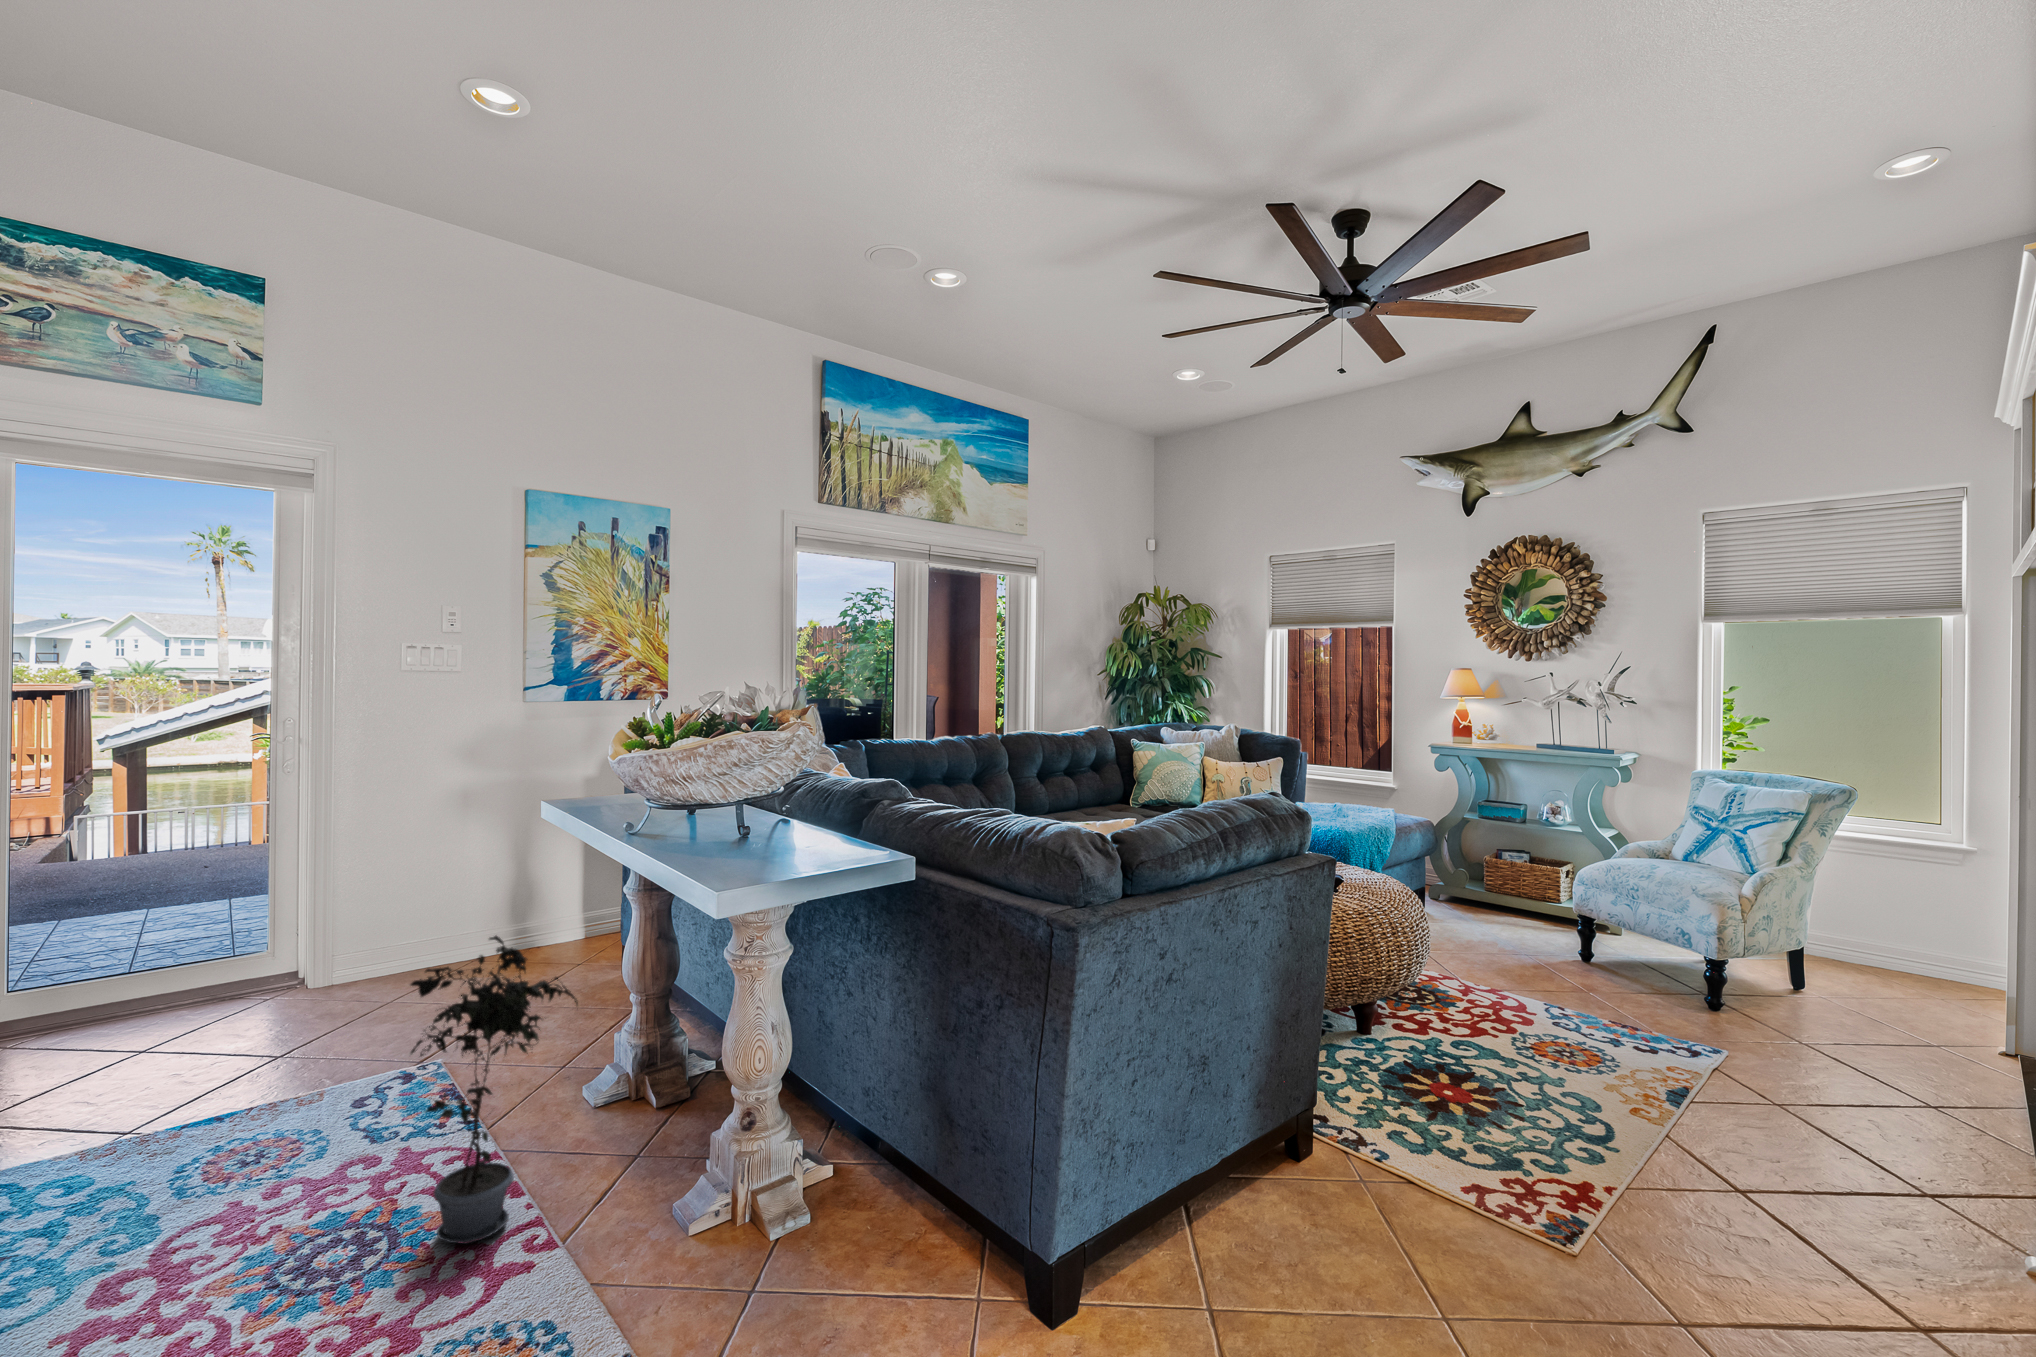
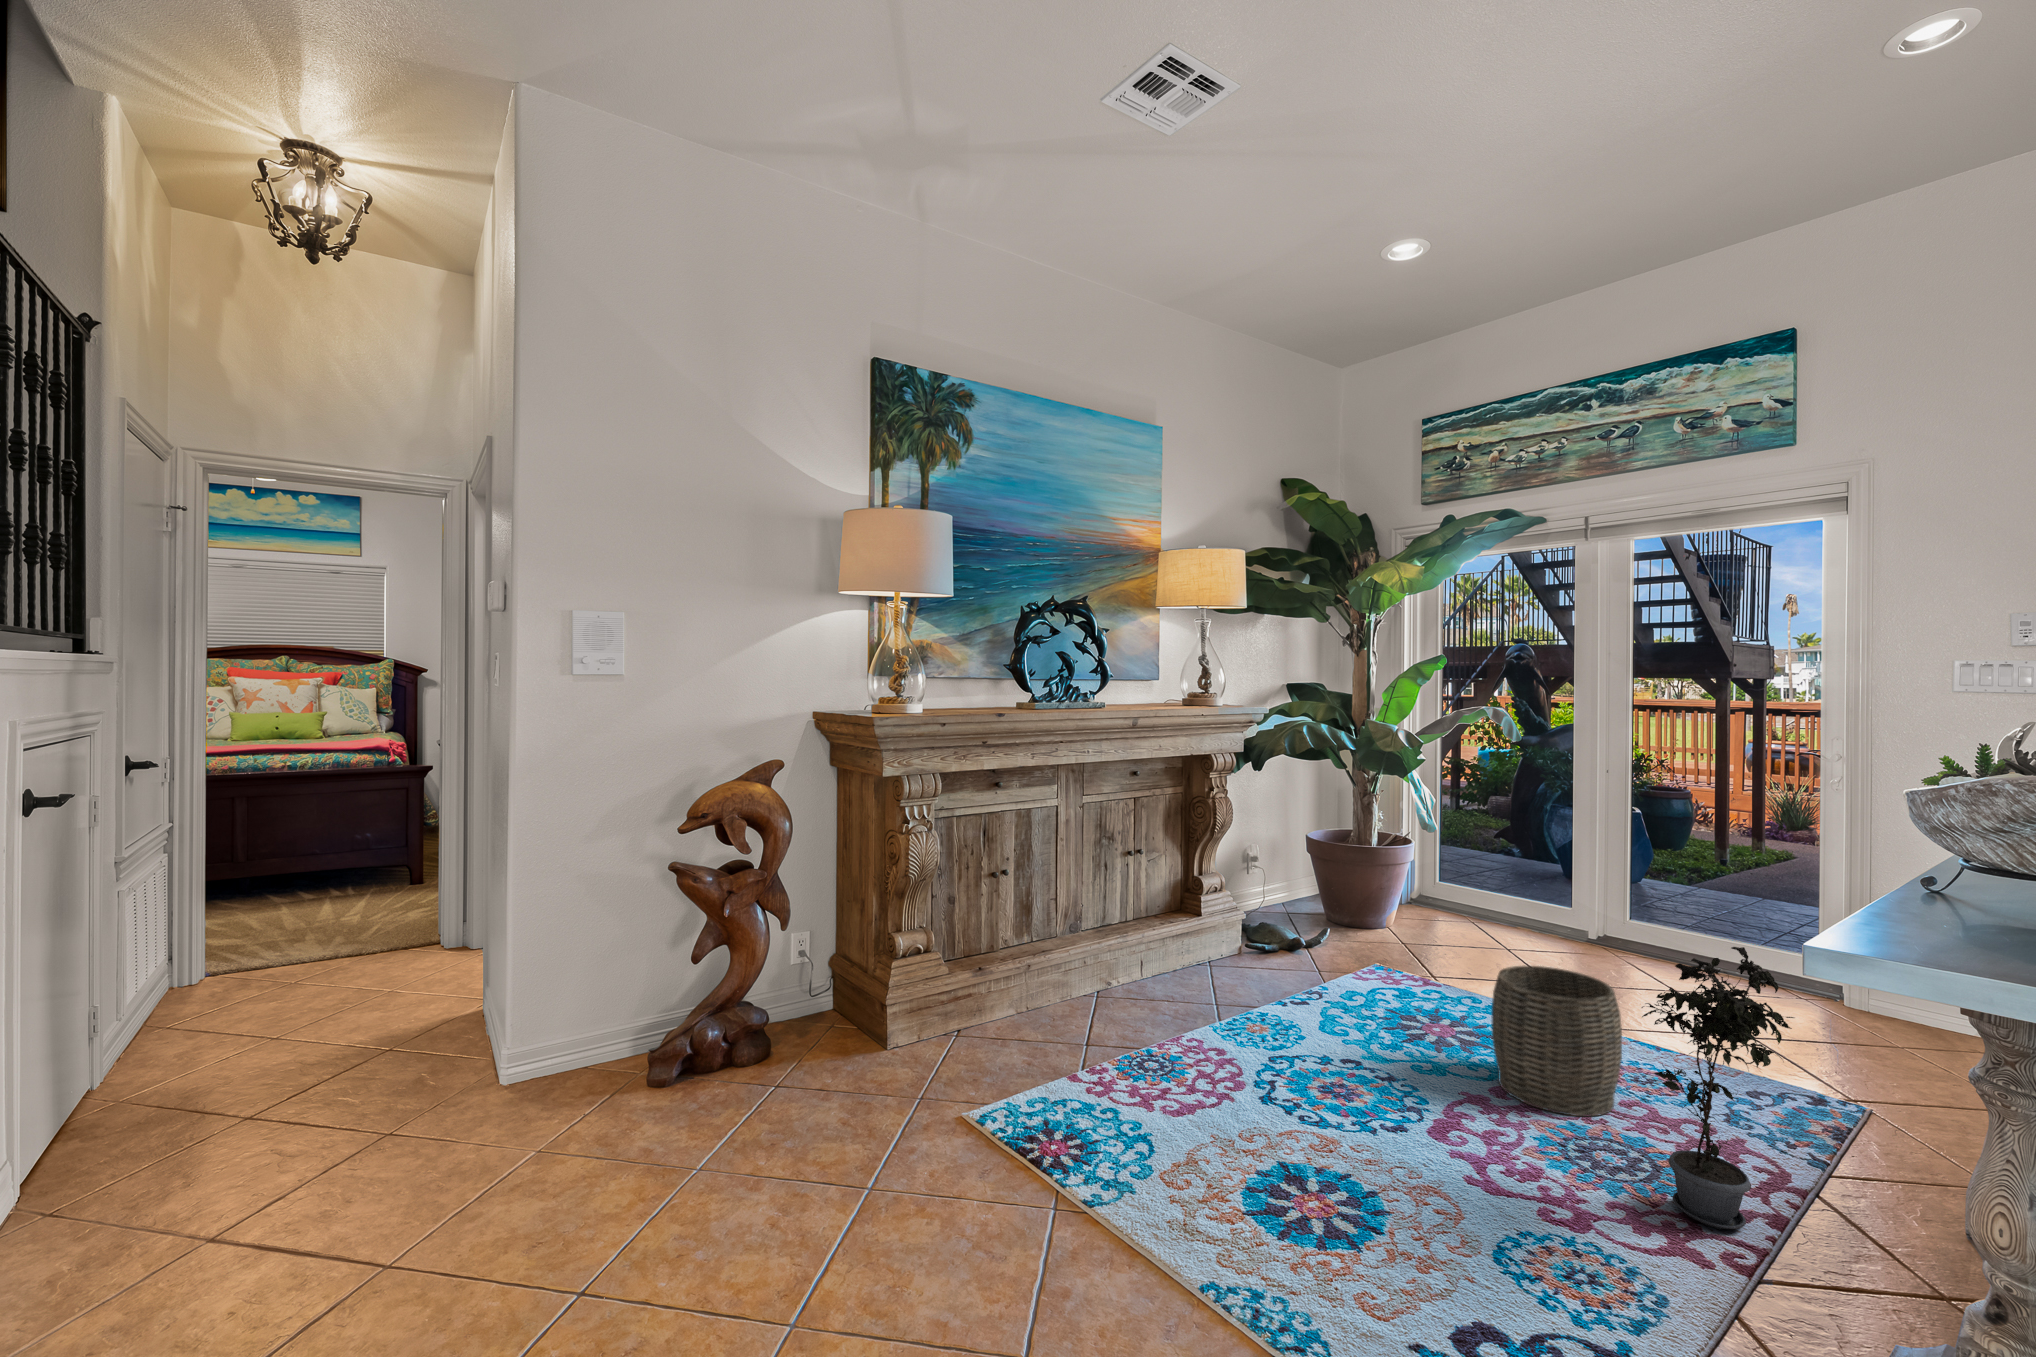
woven basket: none [63,1056,279,1289] -> present [1492,966,1622,1116]

